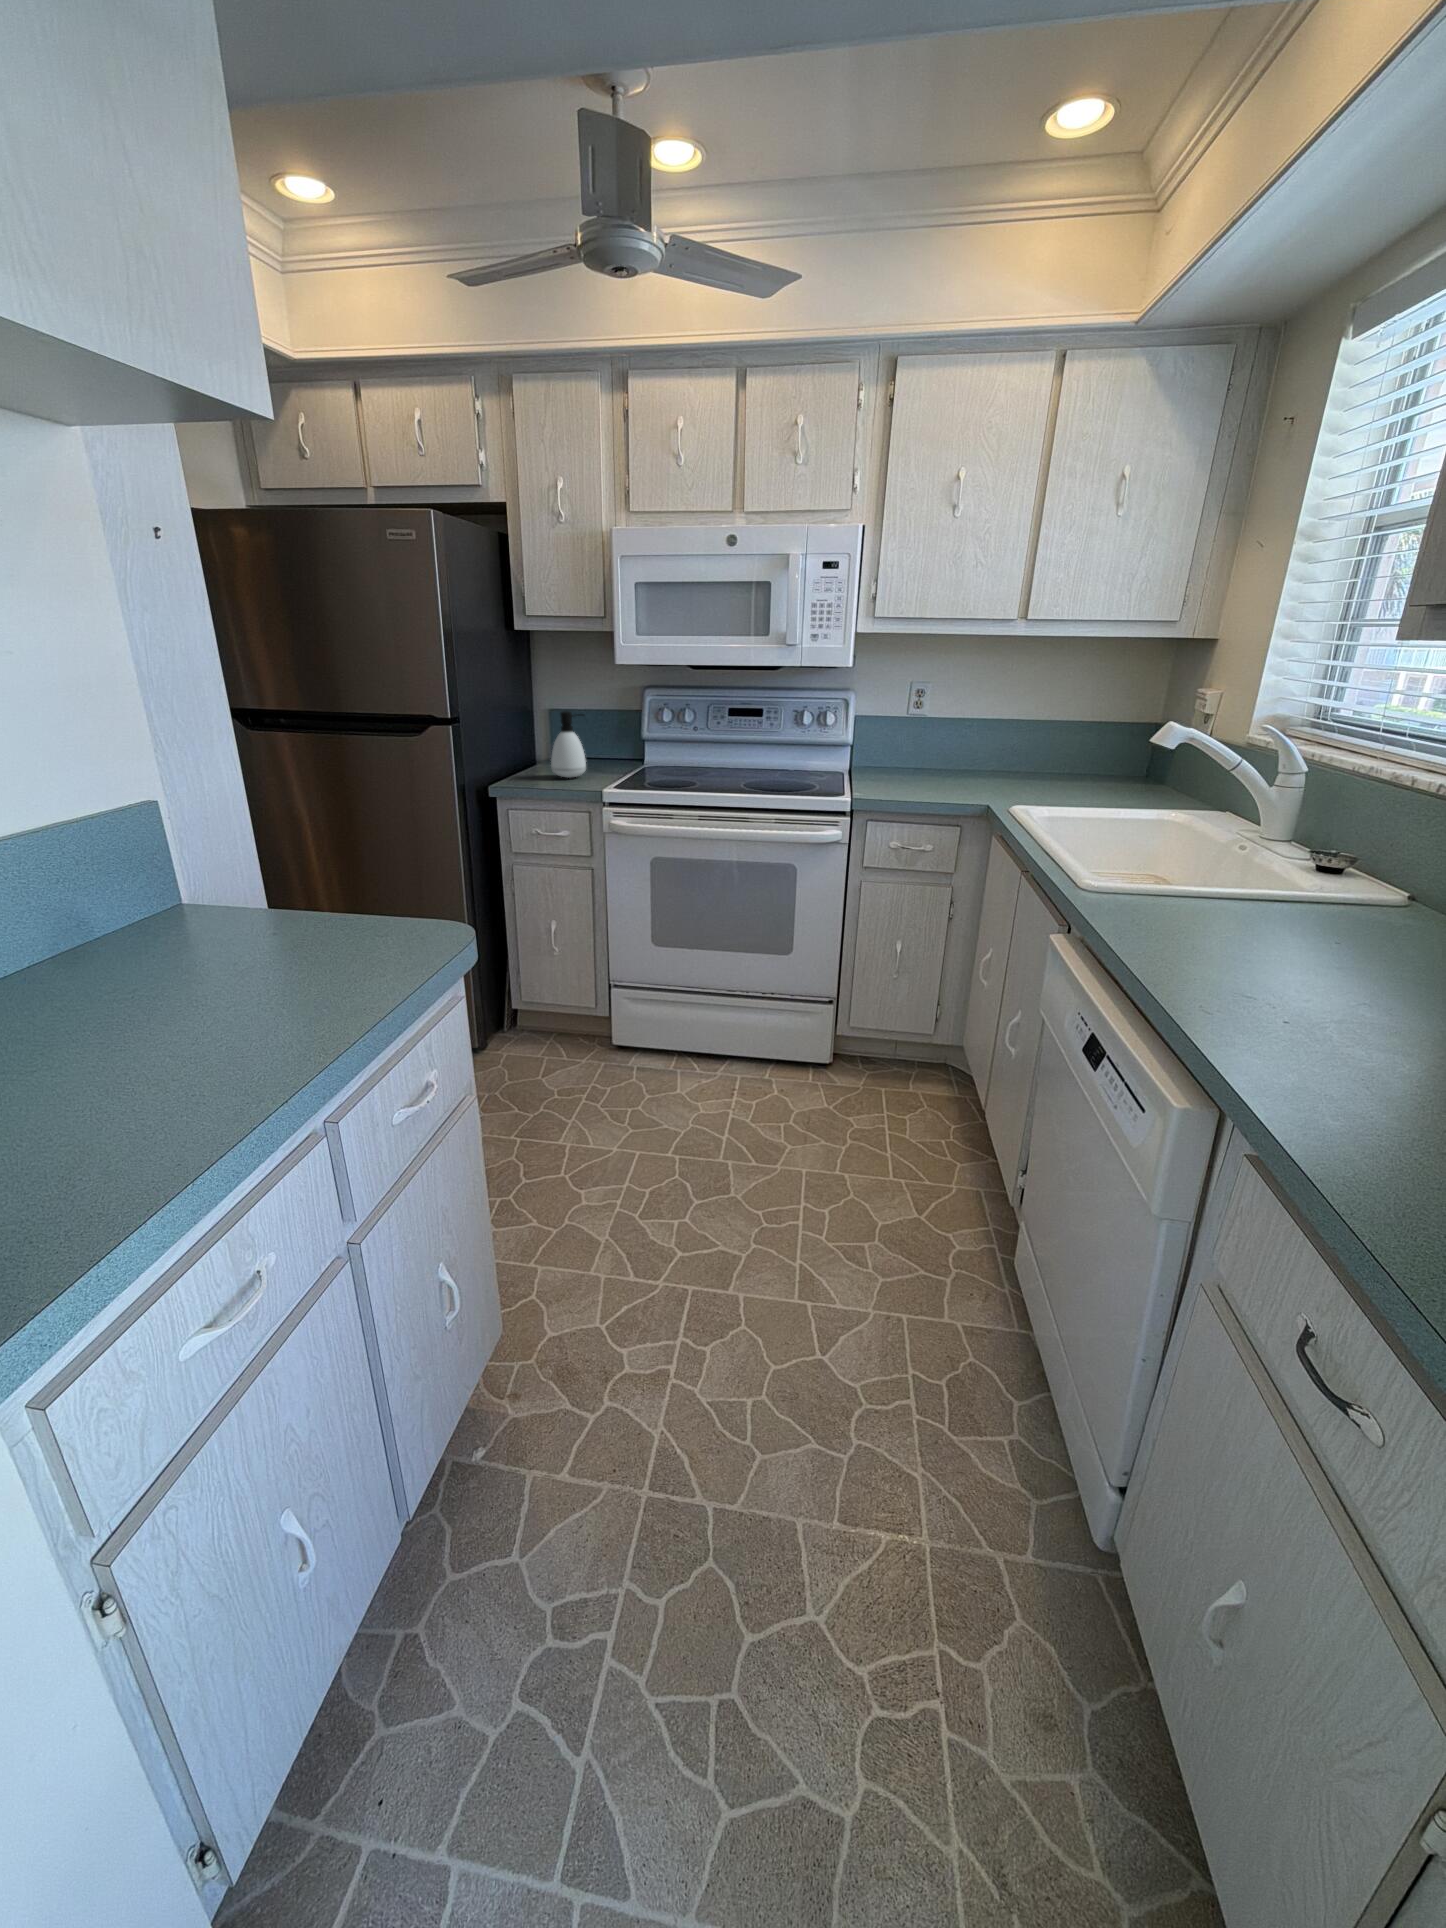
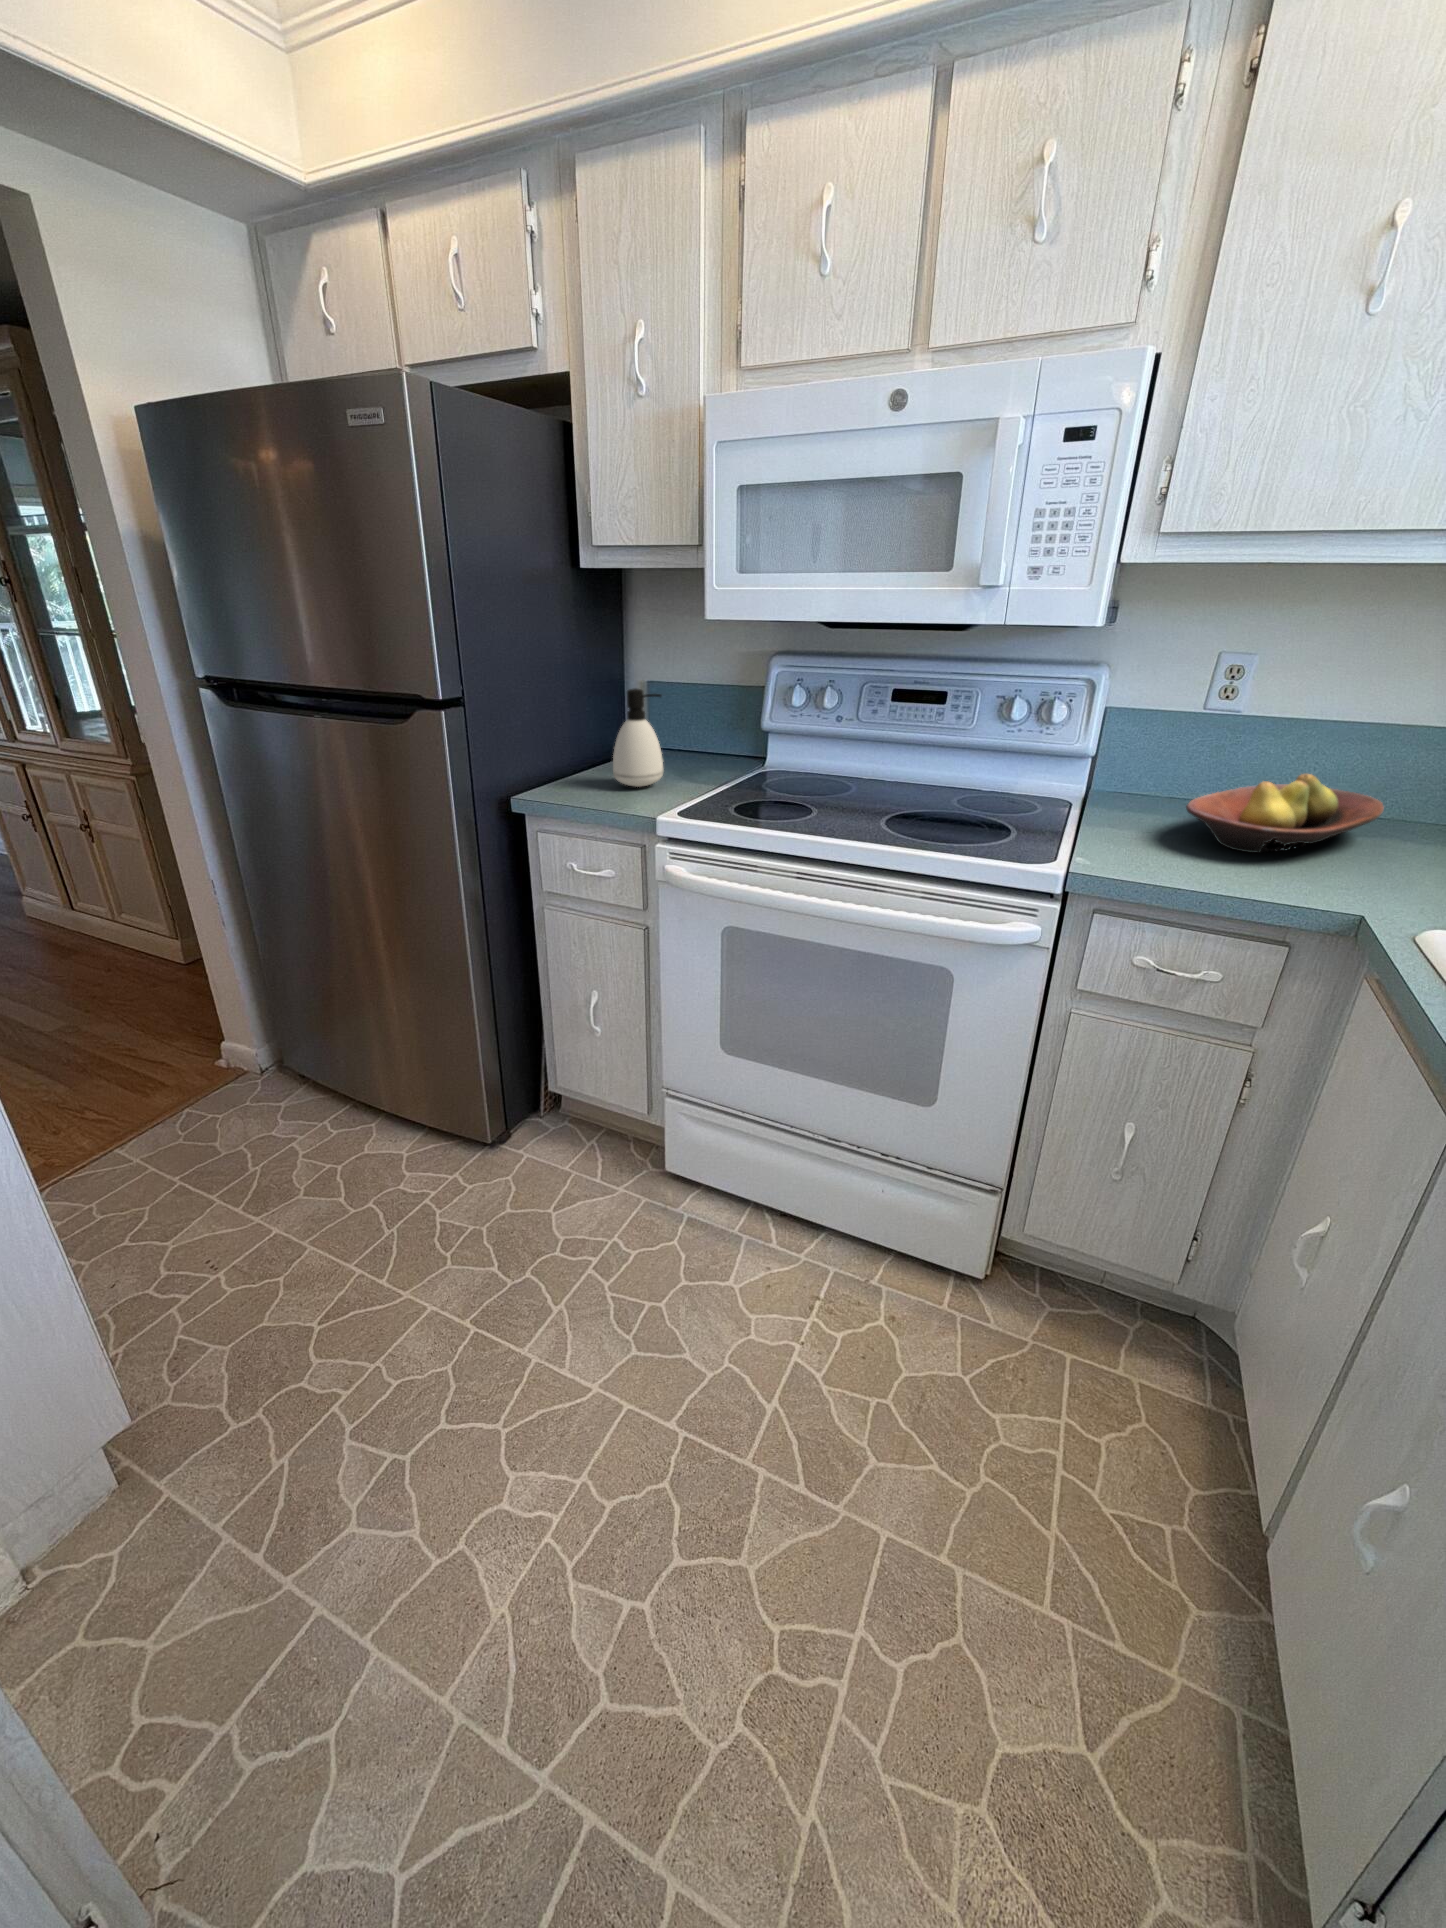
fruit bowl: none [904,746,997,786] -> present [1186,774,1384,853]

